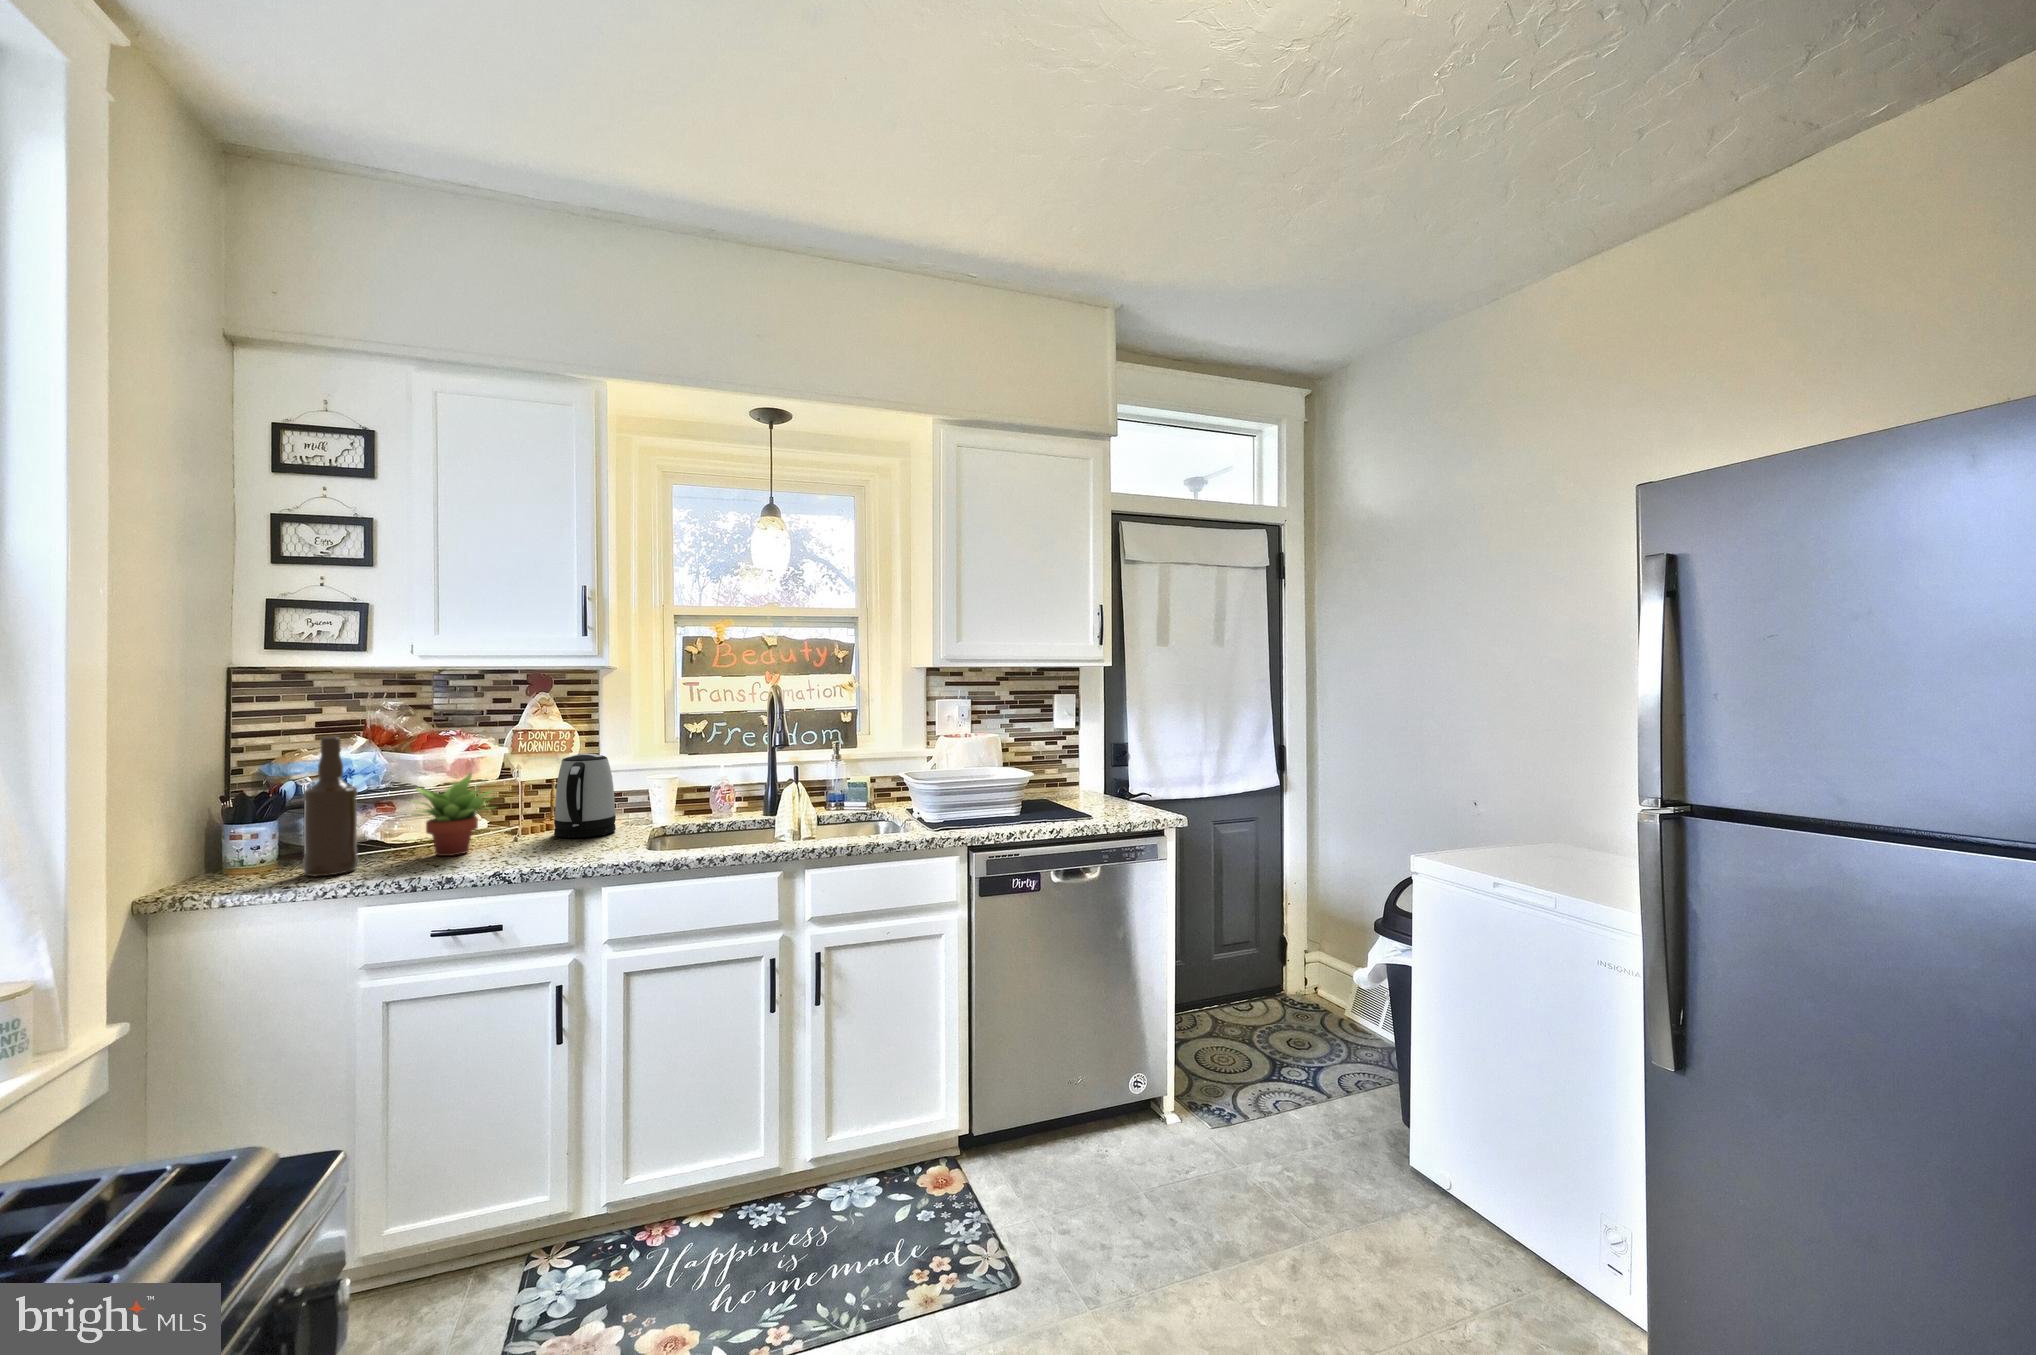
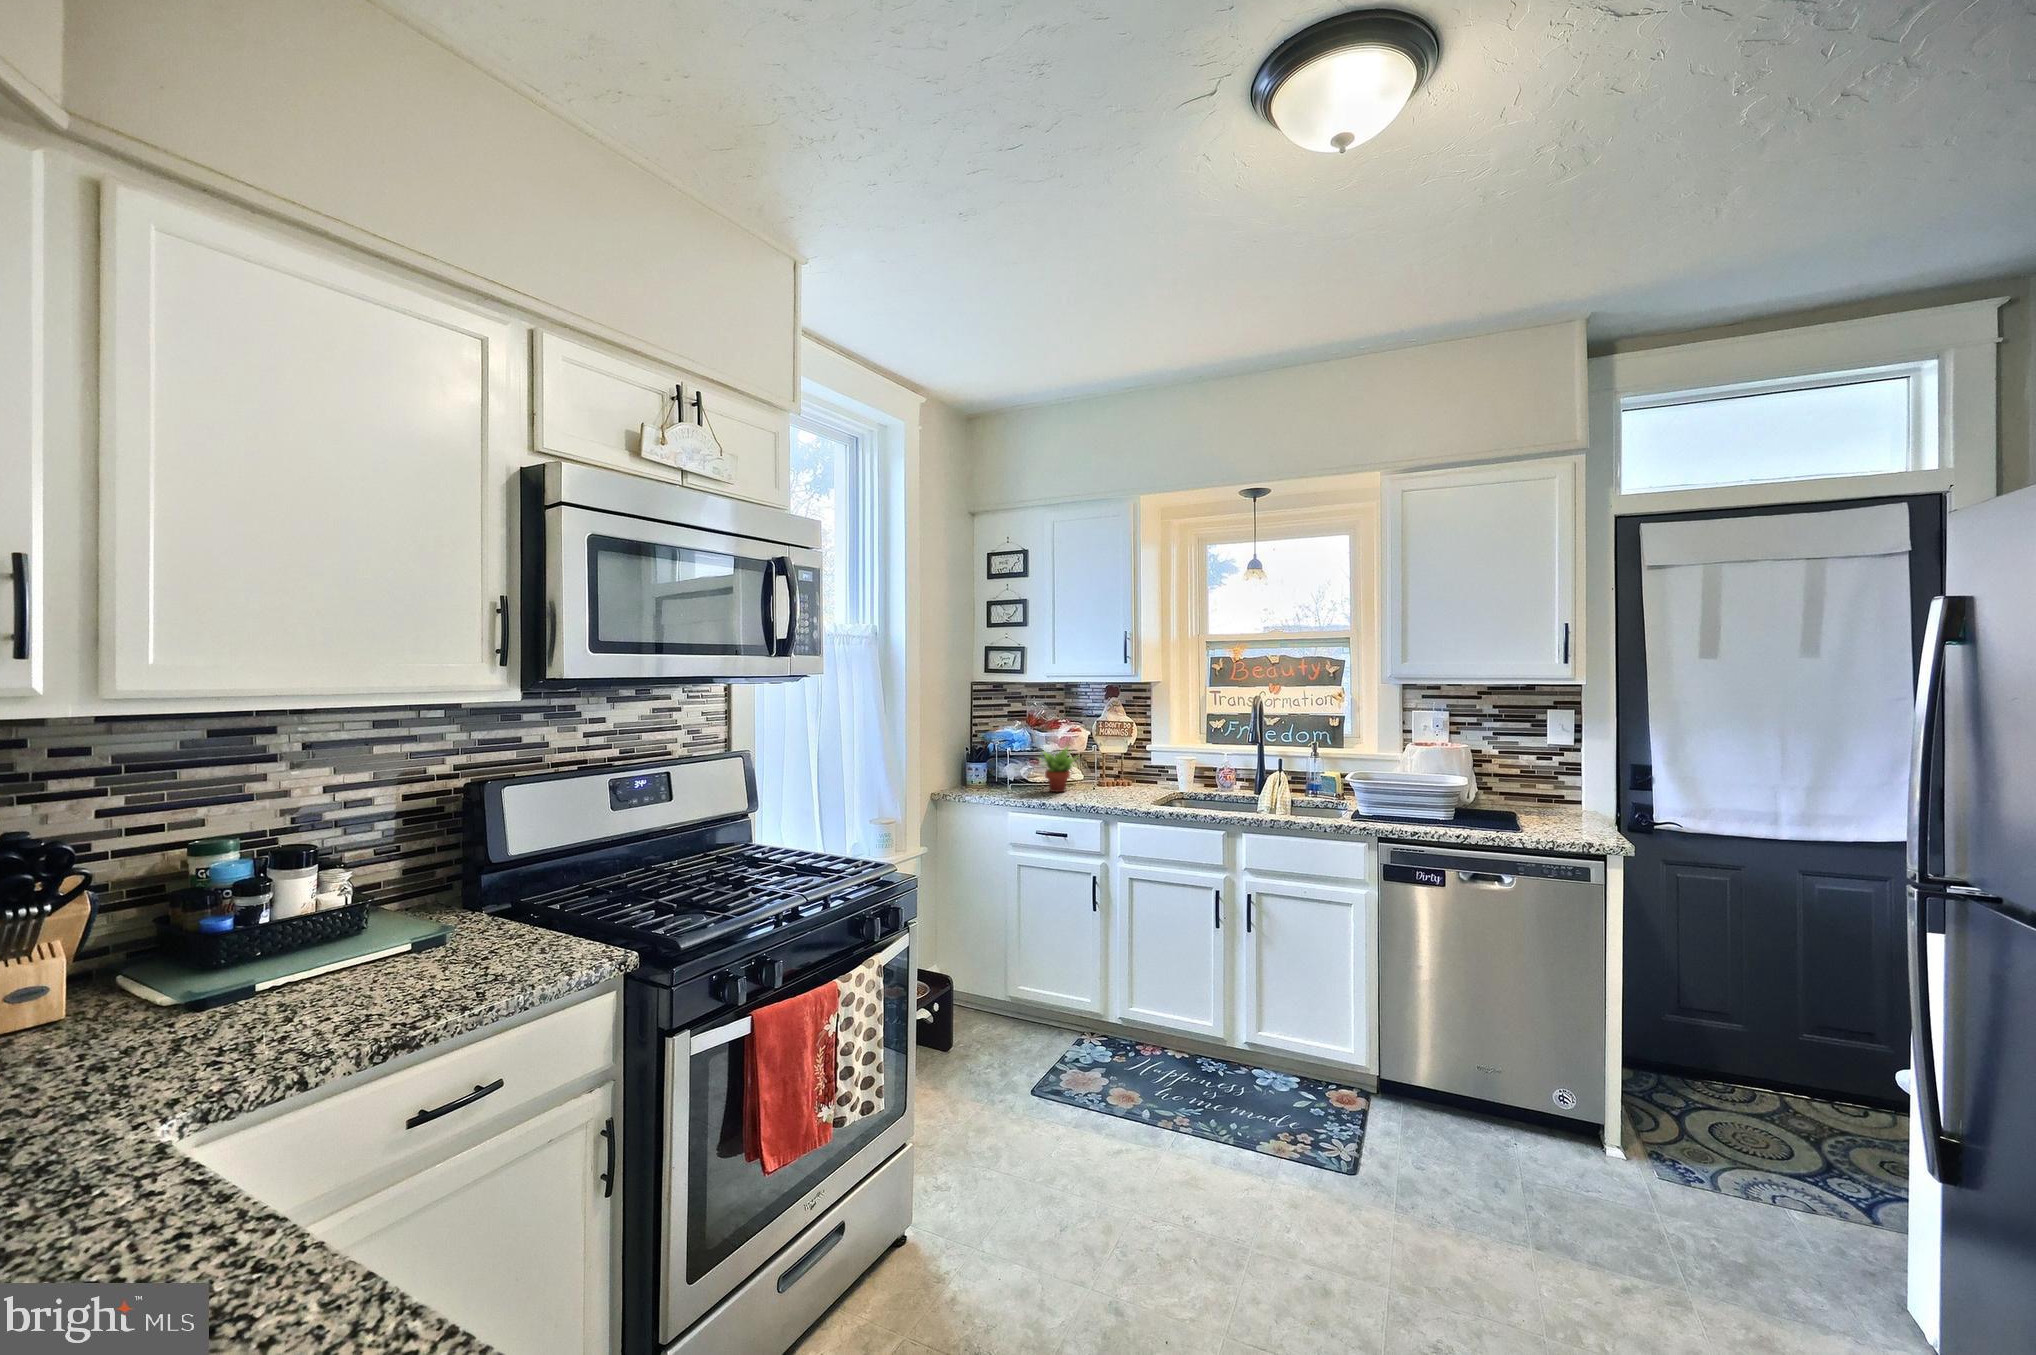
bottle: present [303,737,358,876] -> none [991,720,1013,793]
kettle: present [554,754,616,838] -> none [1114,739,1150,792]

